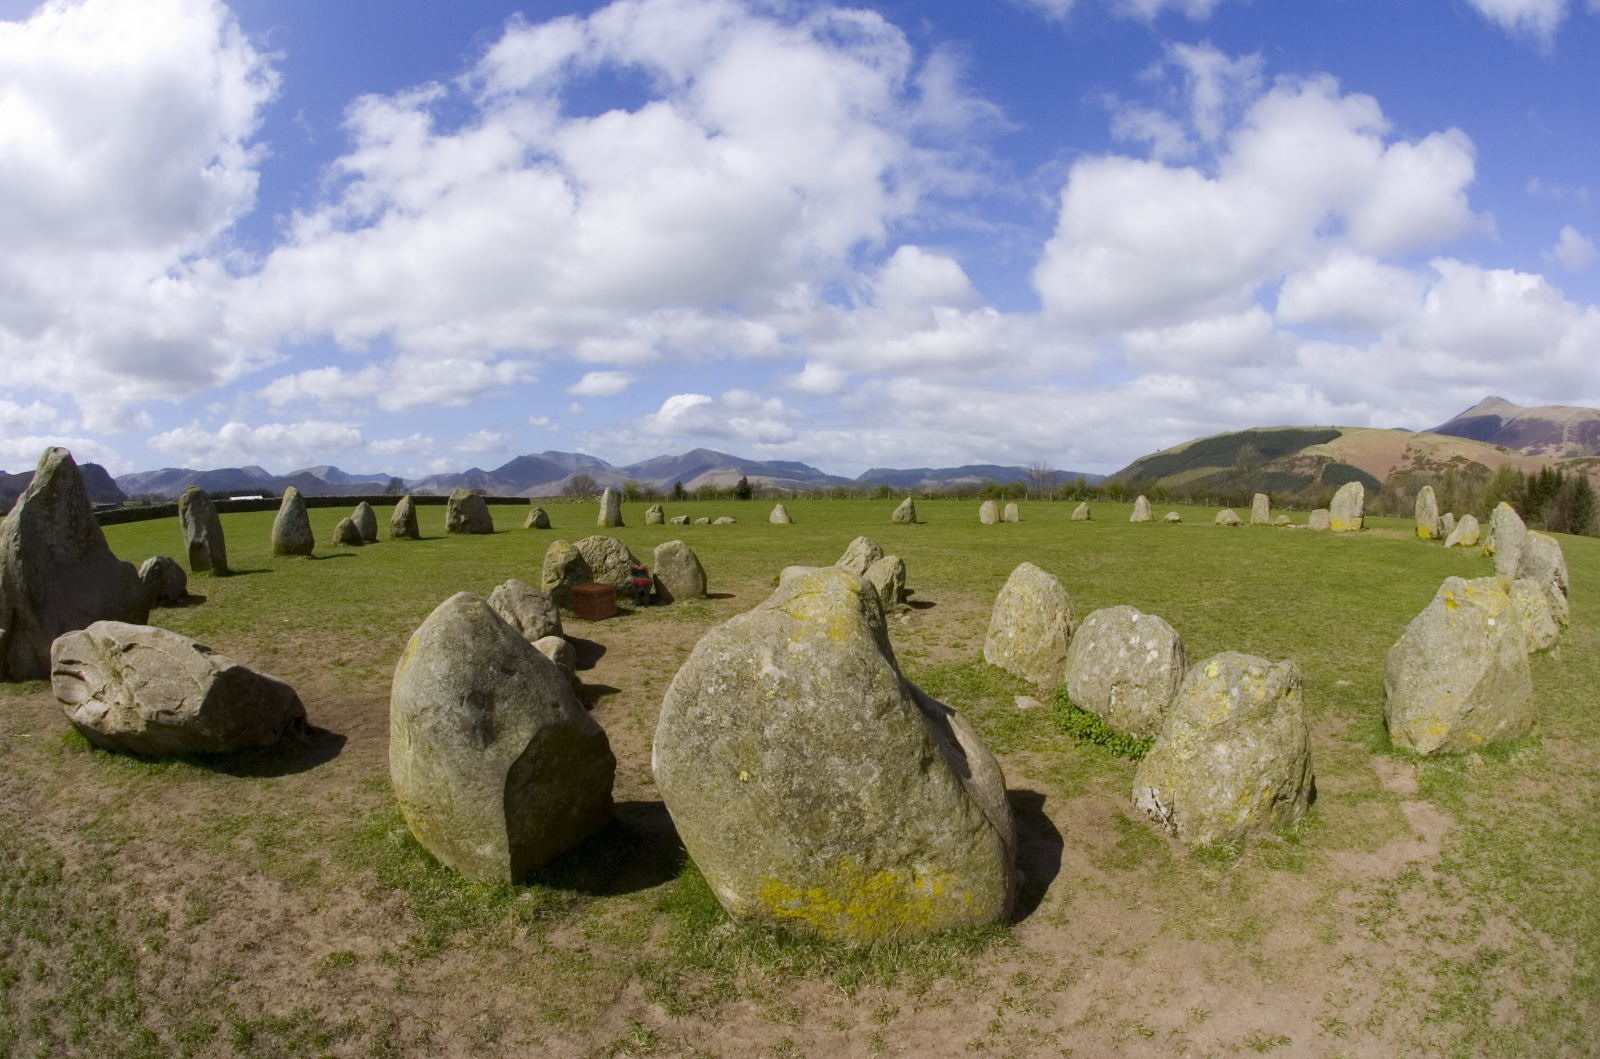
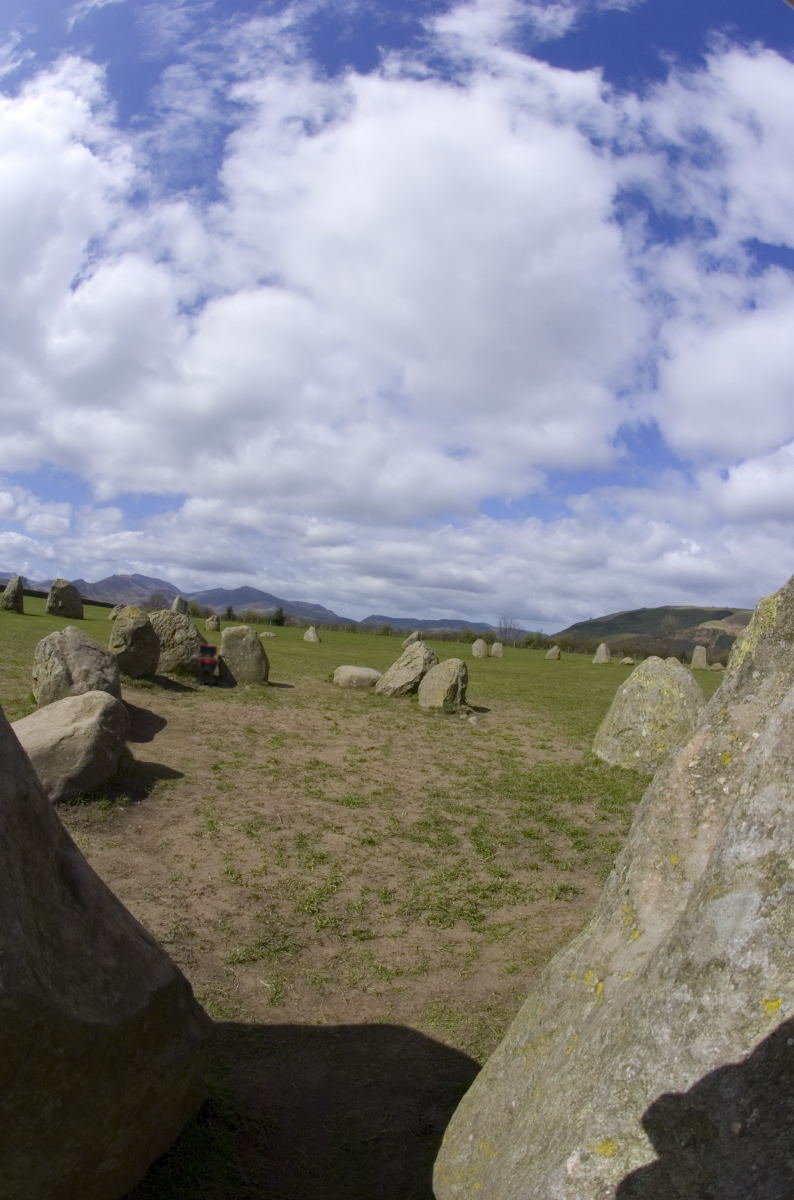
wooden crate: present [571,582,617,621] -> none [131,653,183,694]

